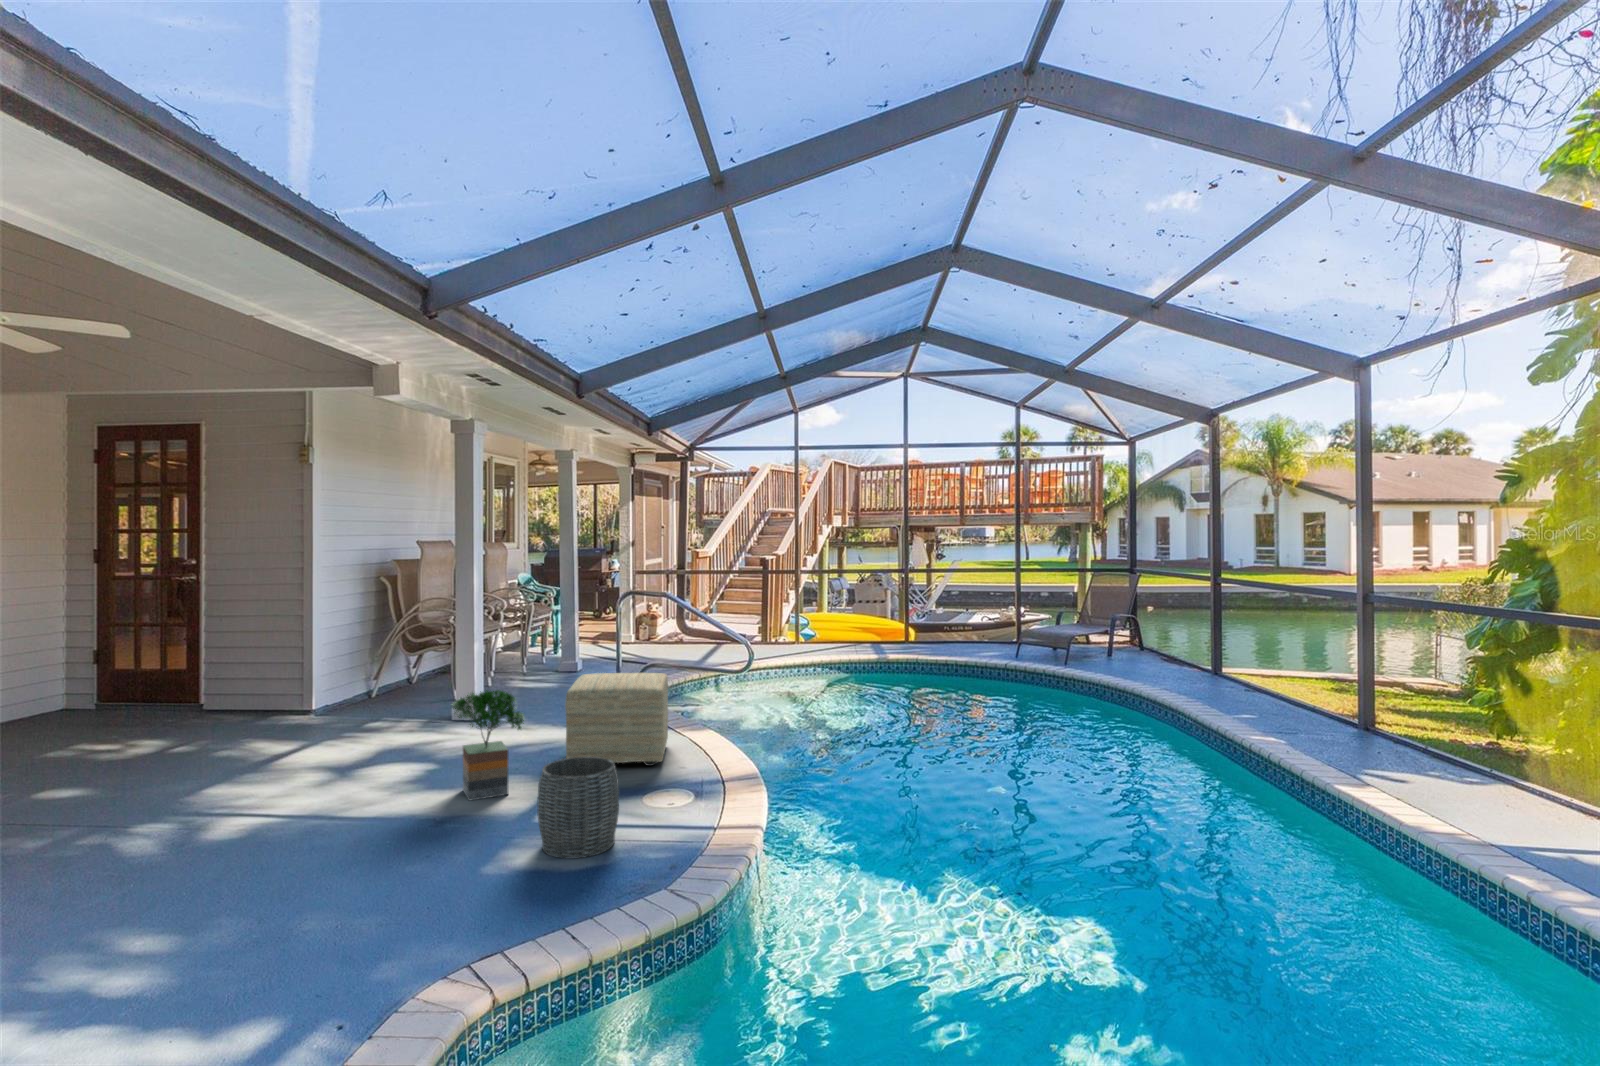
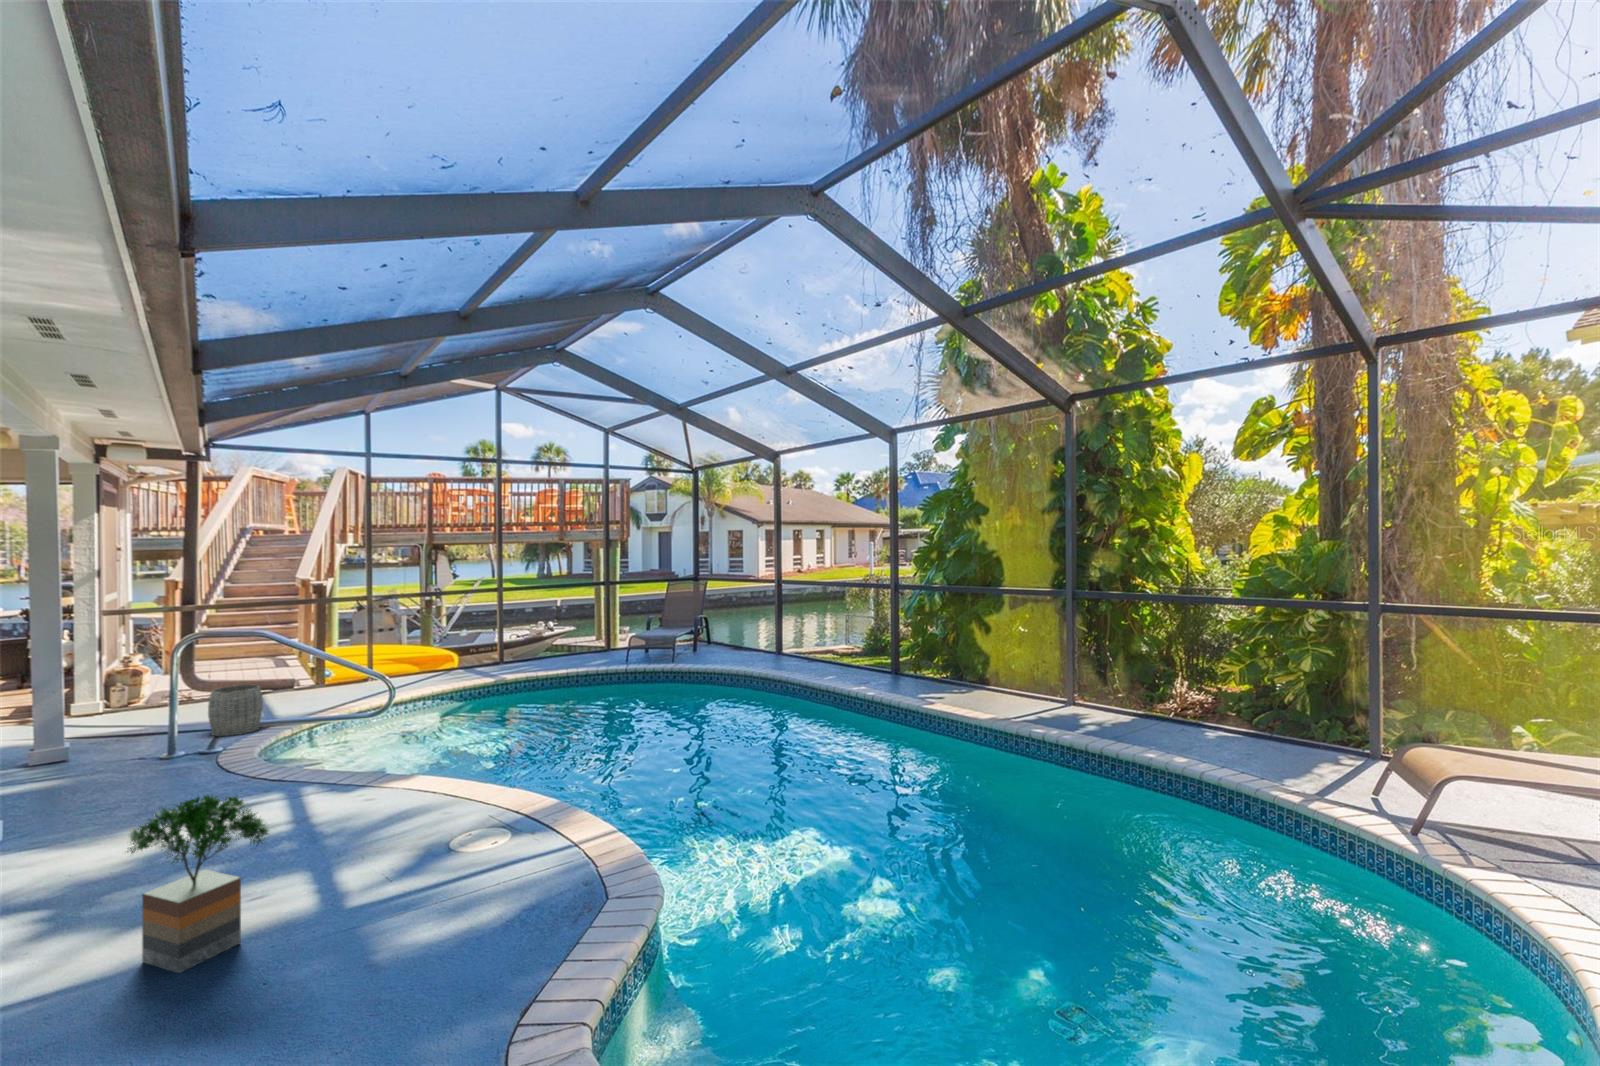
ottoman: present [565,673,668,766] -> none [258,732,421,878]
woven basket: present [538,757,619,859] -> present [208,685,263,736]

